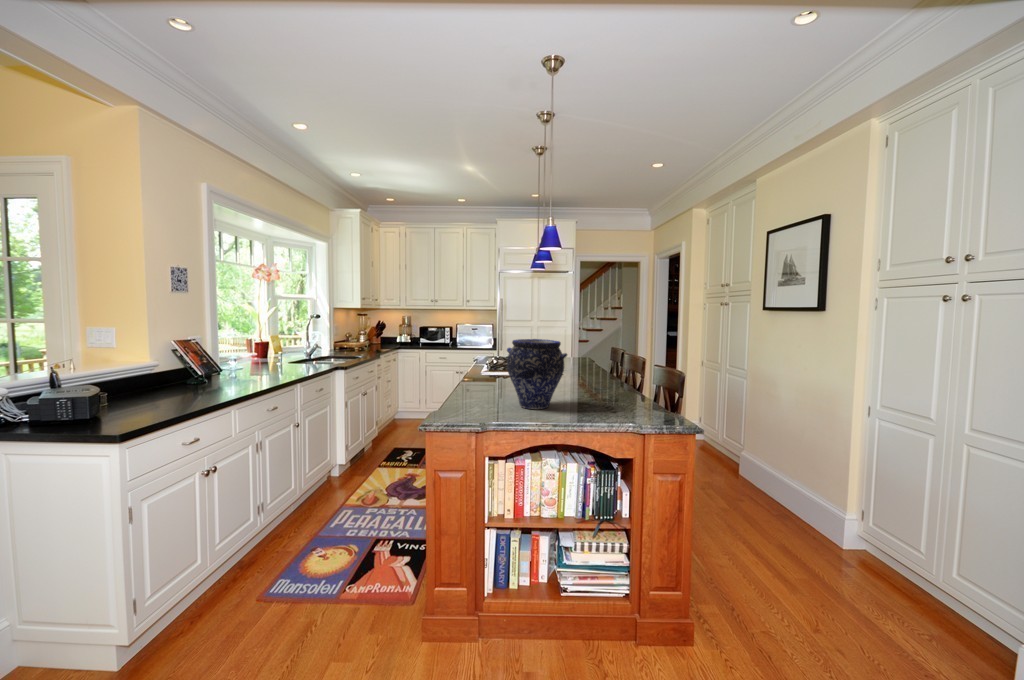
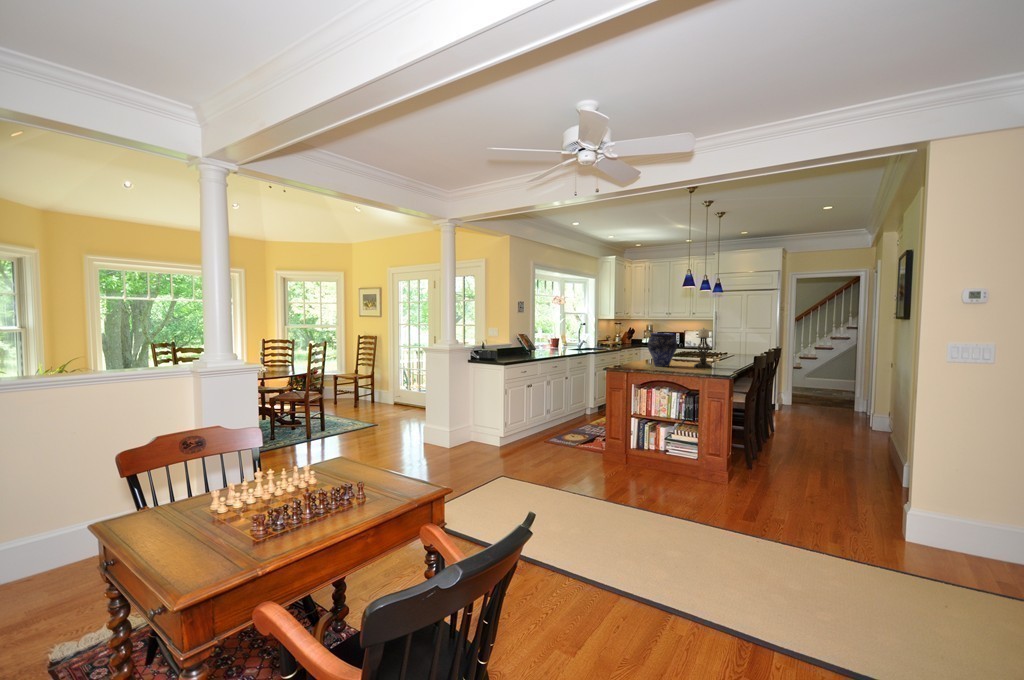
candle holder: none [585,329,618,405] -> present [694,328,712,368]

